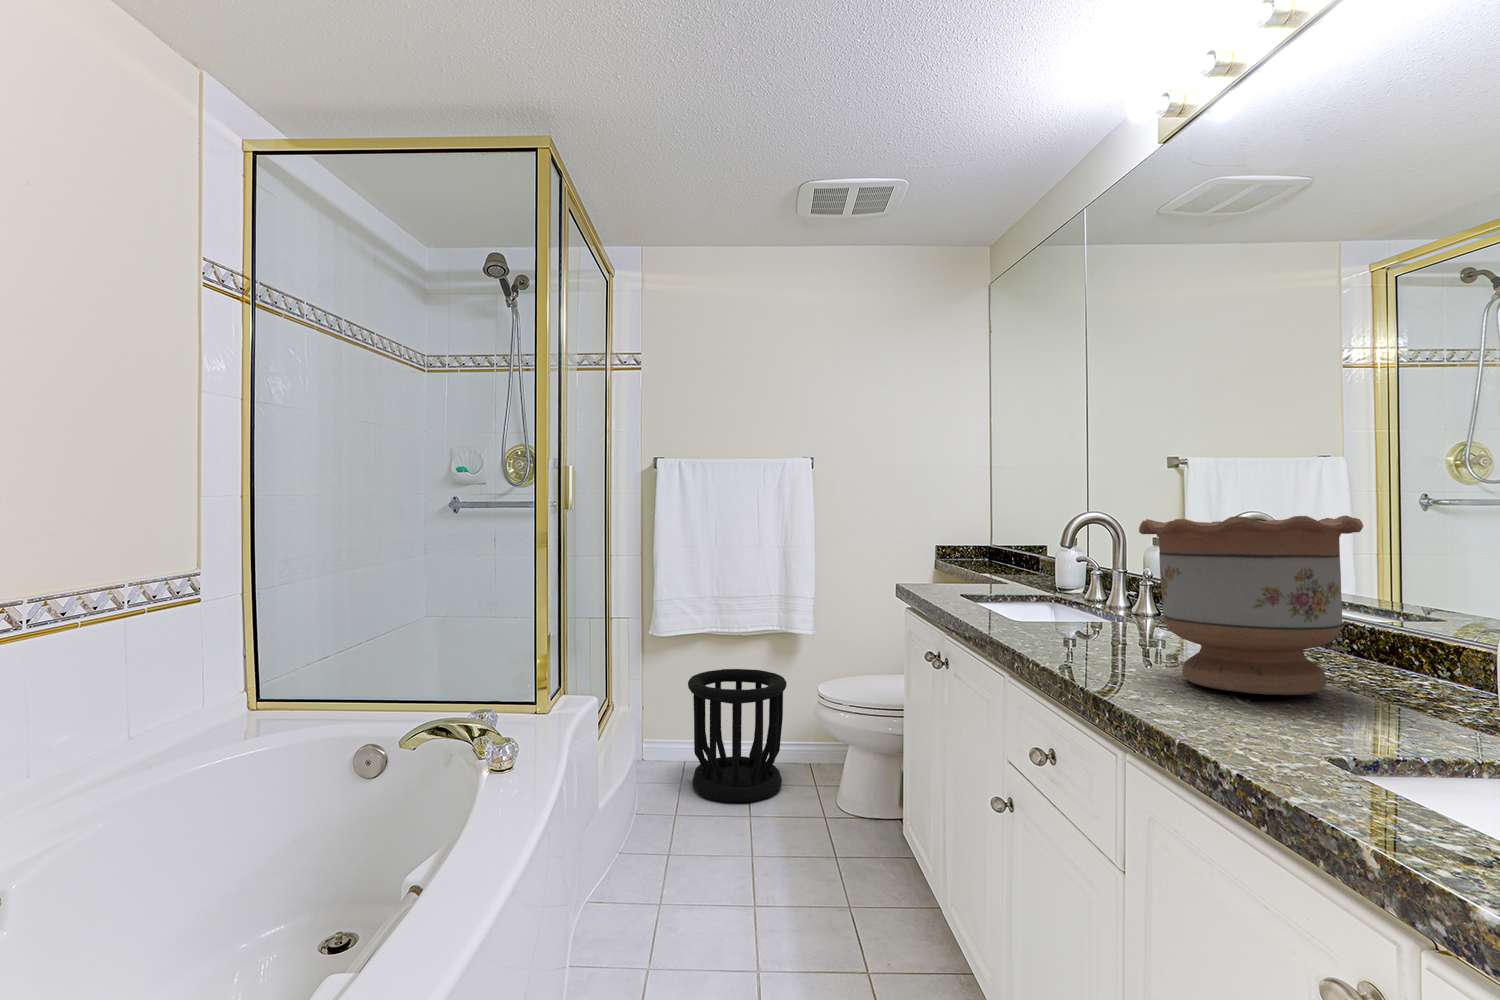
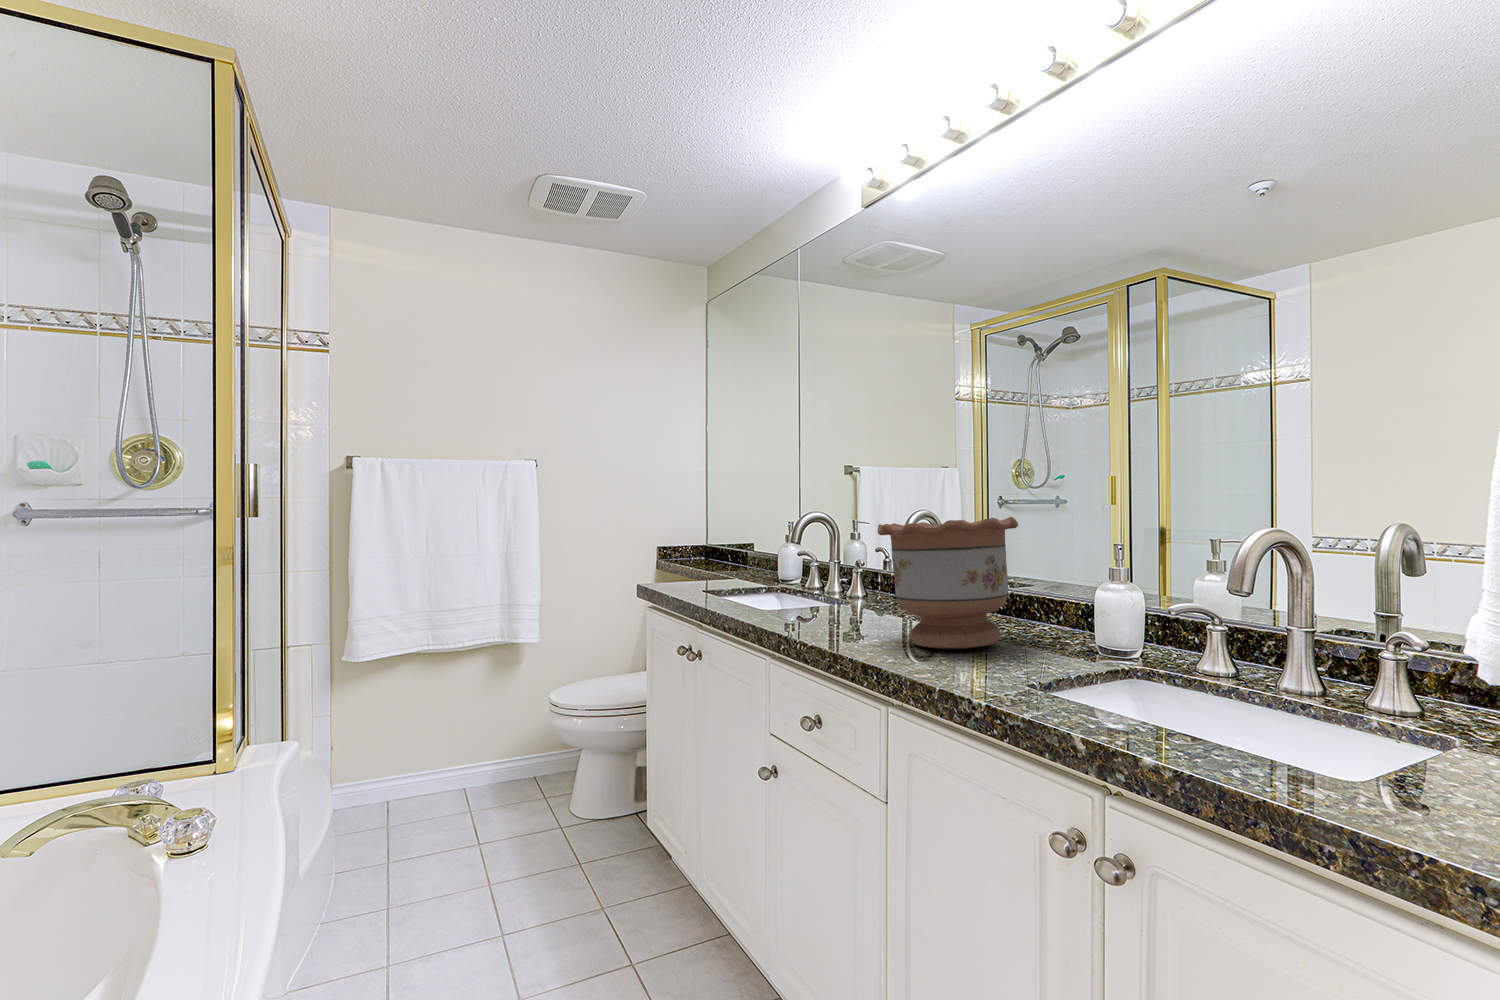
wastebasket: present [688,669,787,802] -> none [415,685,525,826]

